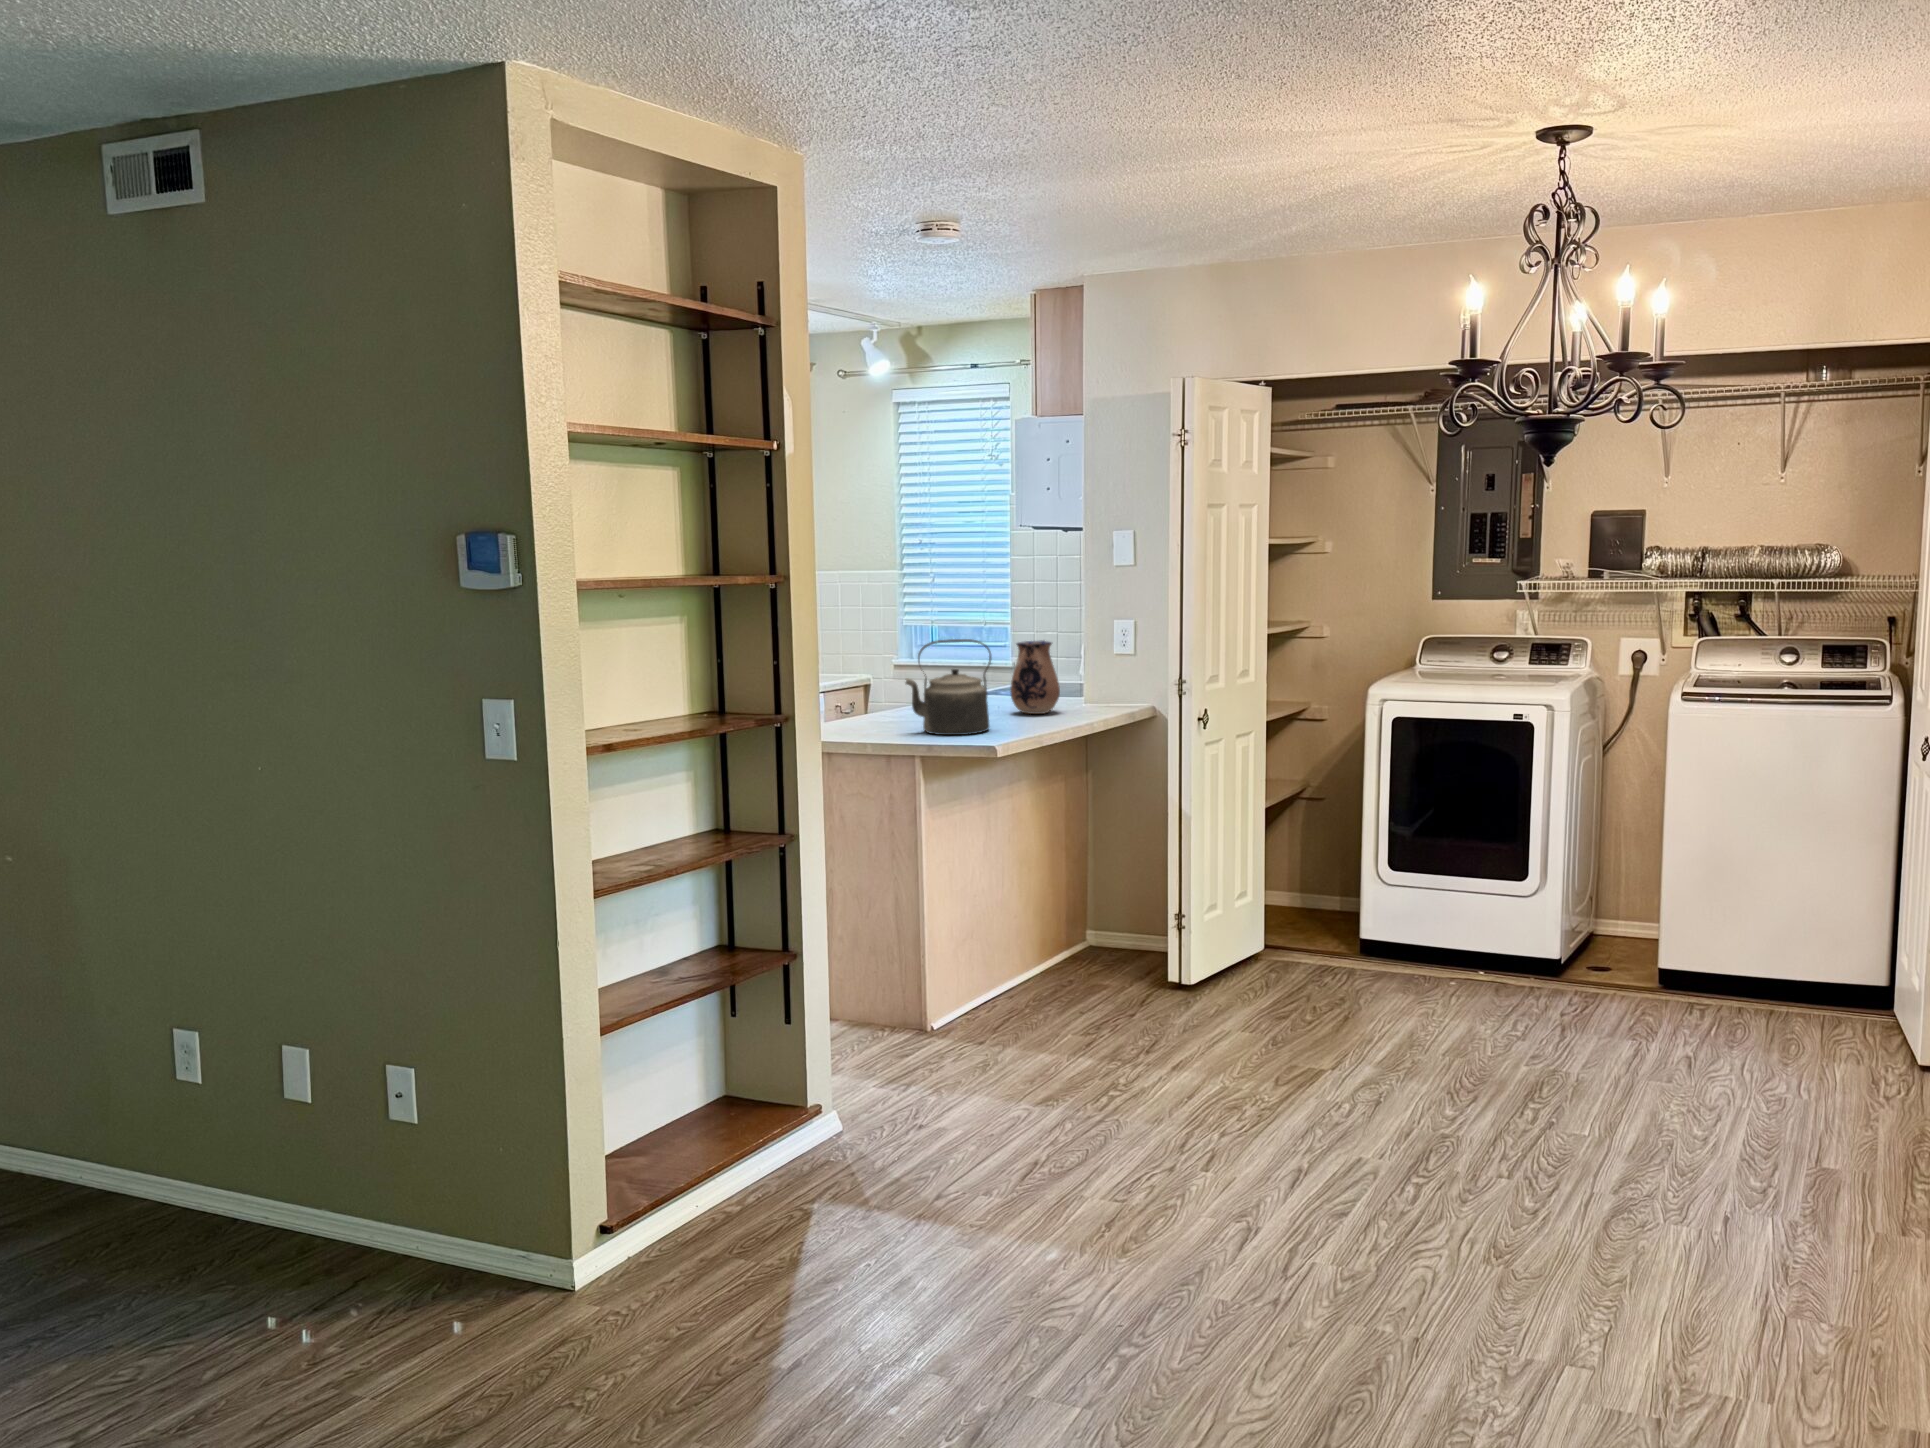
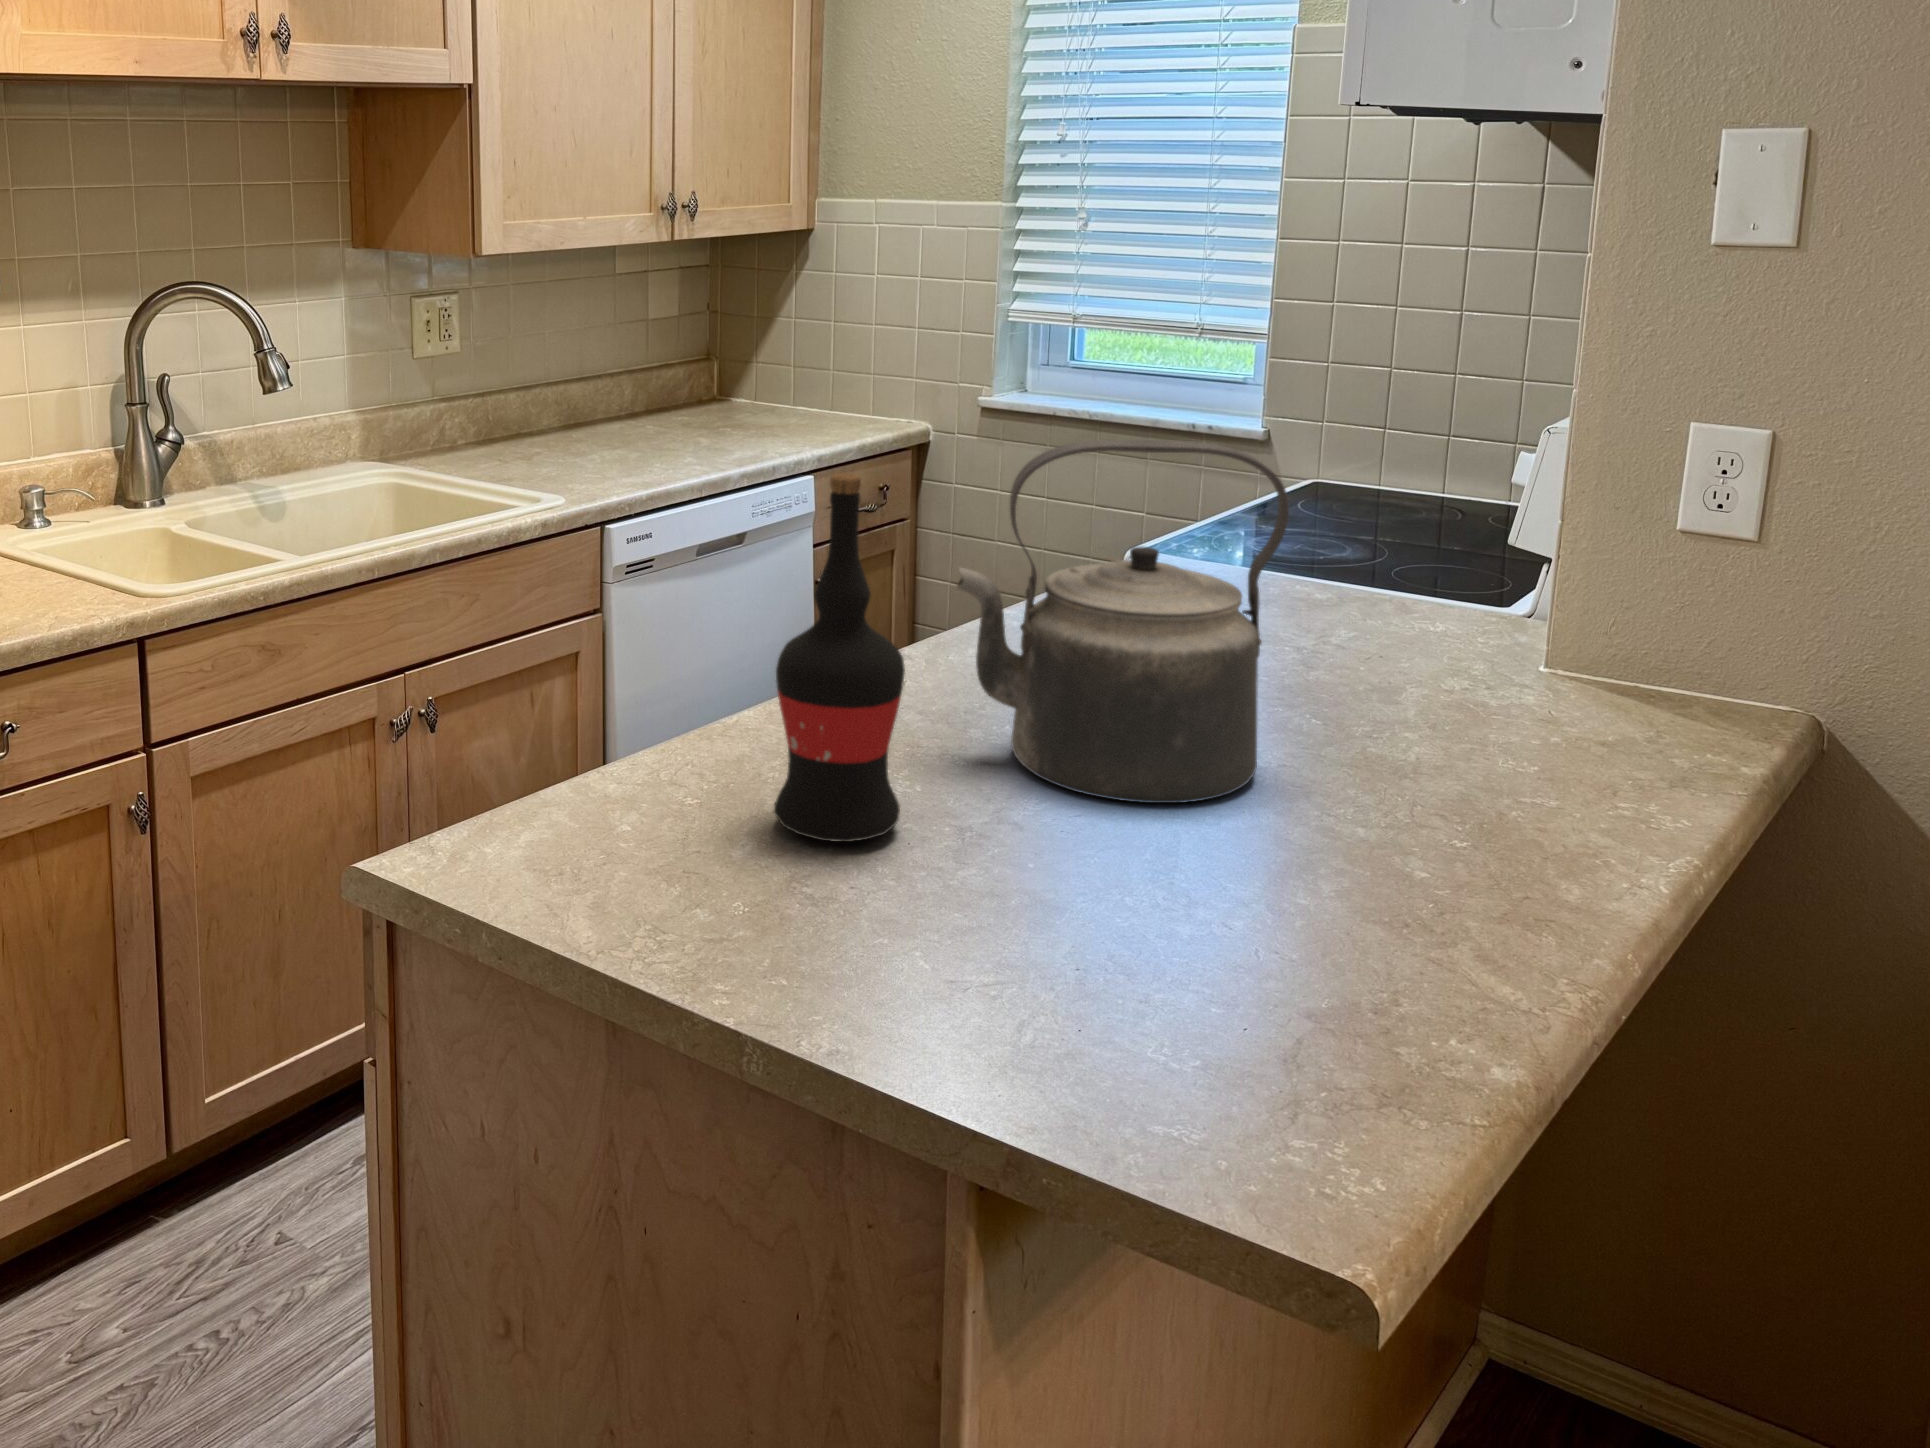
ceramic pitcher: present [1010,640,1060,714] -> none [1310,431,1484,674]
wine bottle: none [863,648,897,743] -> present [774,473,905,842]

